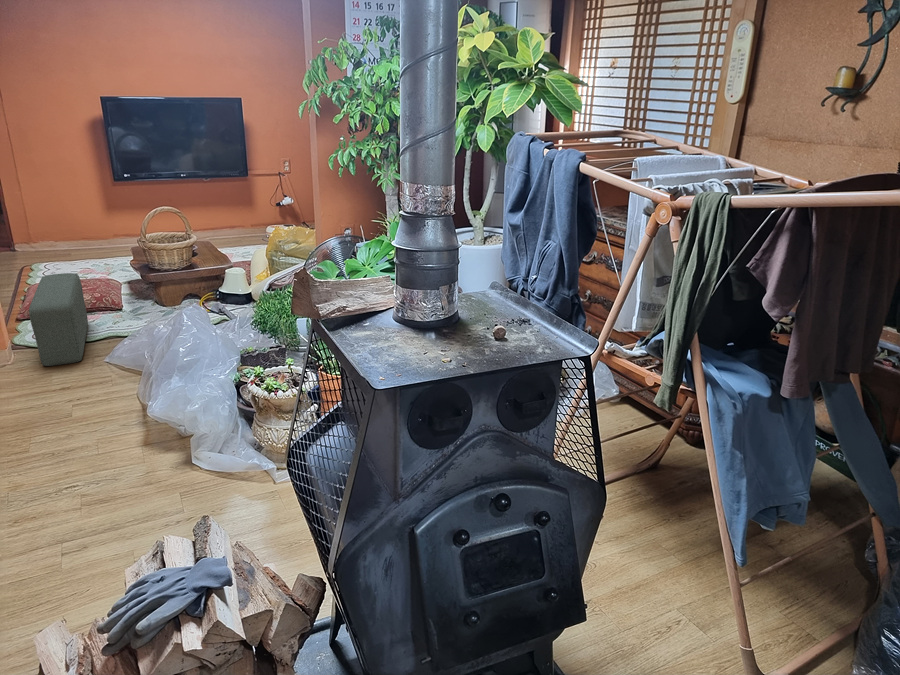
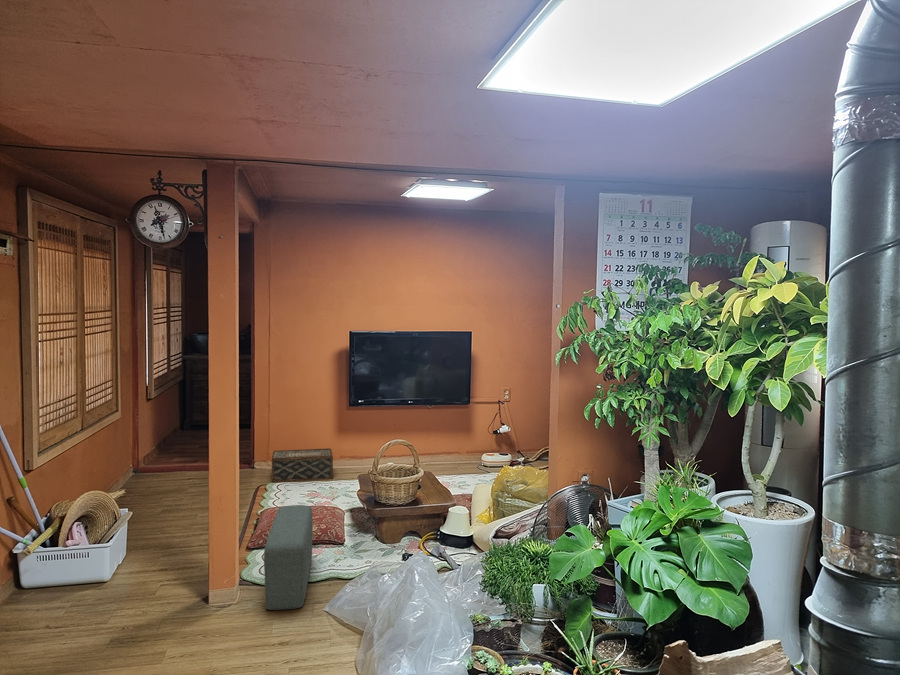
woven basket: none [33,227,108,263] -> present [272,448,333,482]

